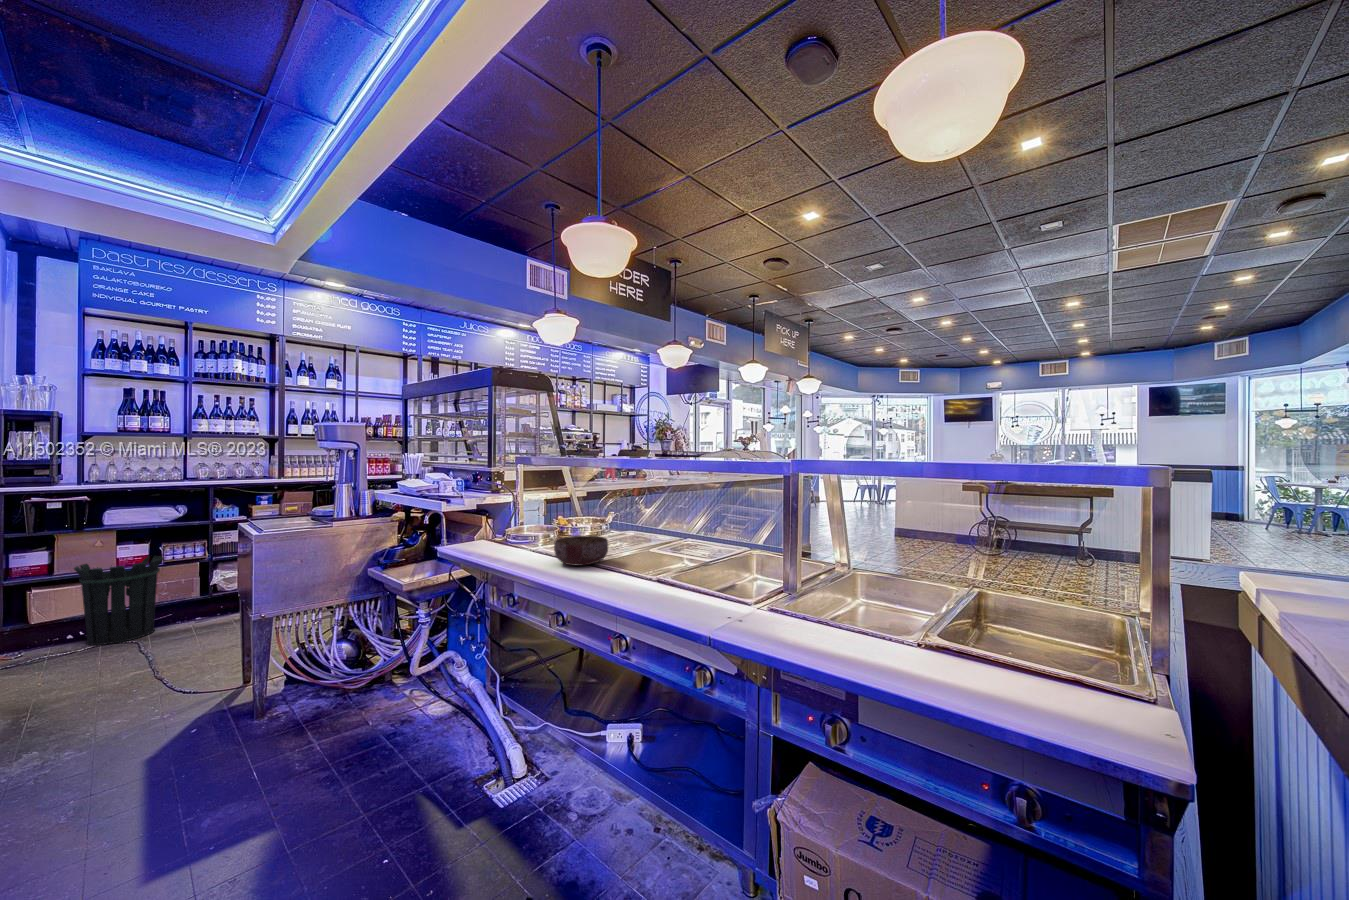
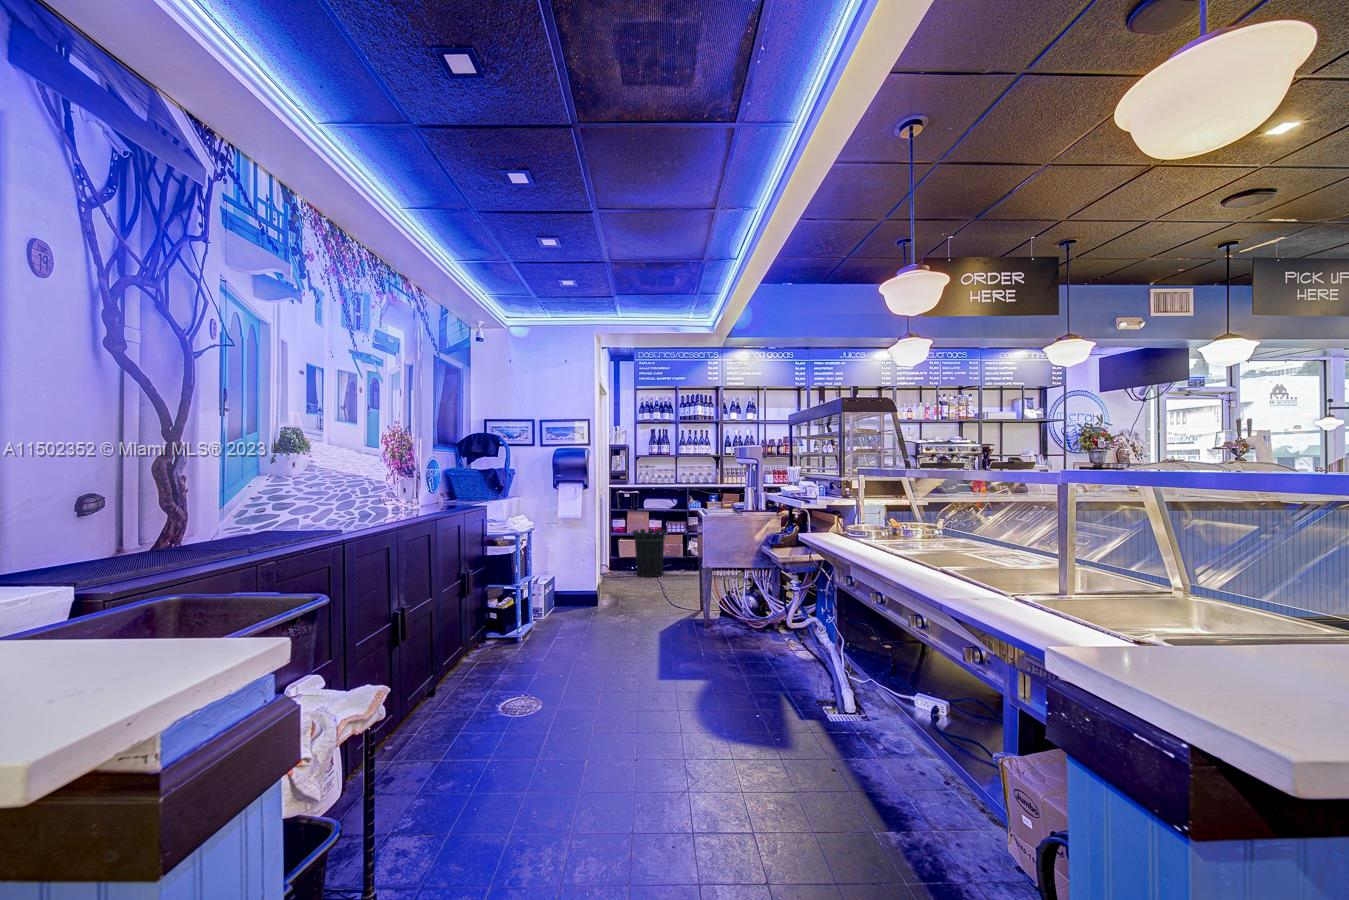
bowl: present [554,536,608,566] -> none [862,533,904,553]

